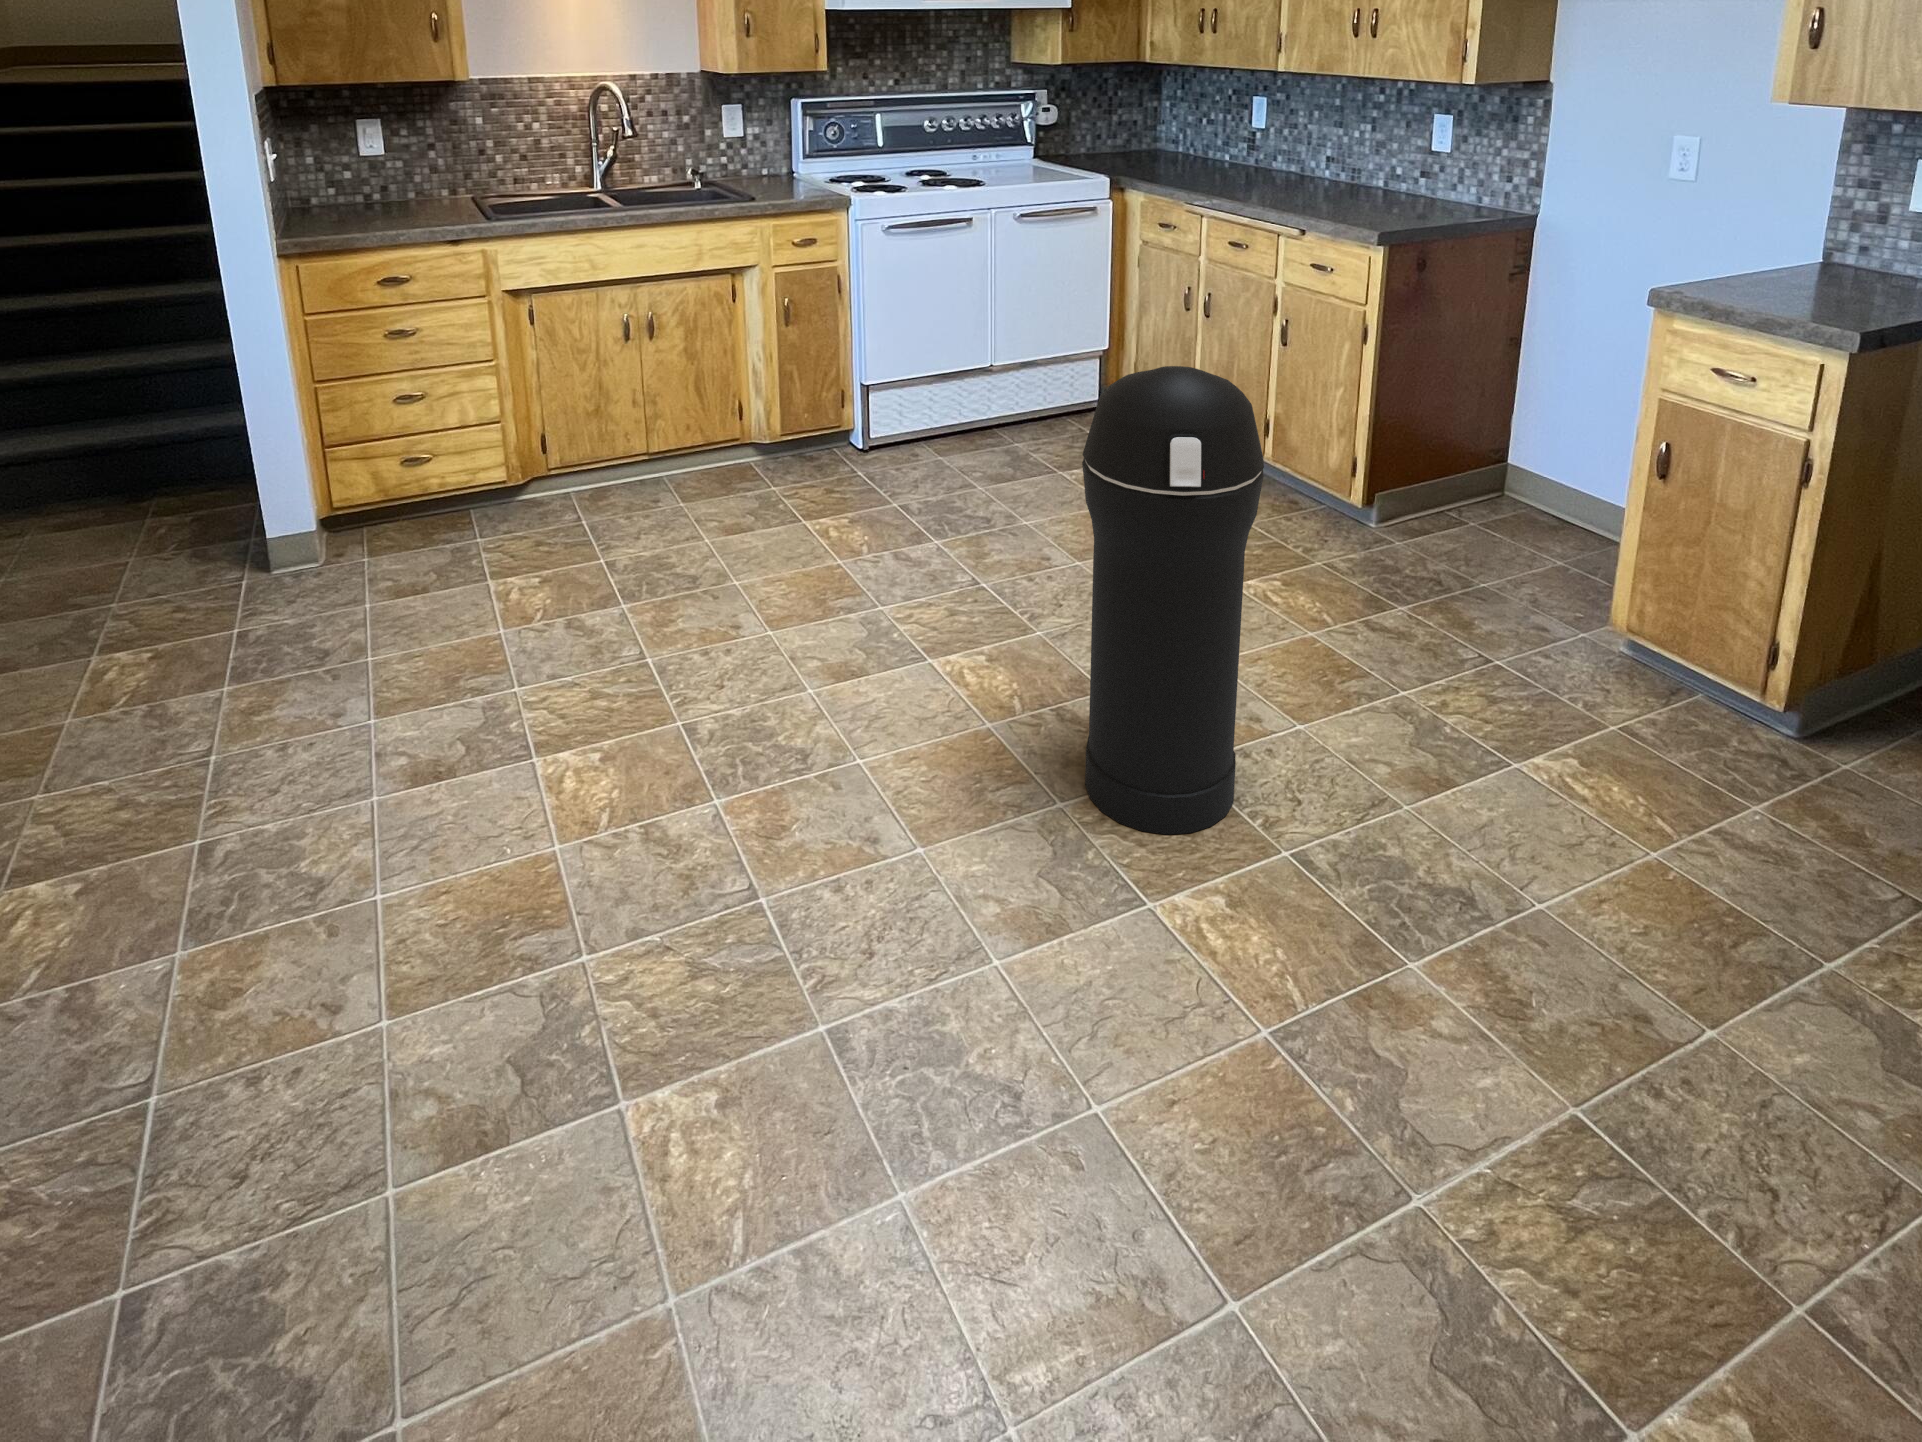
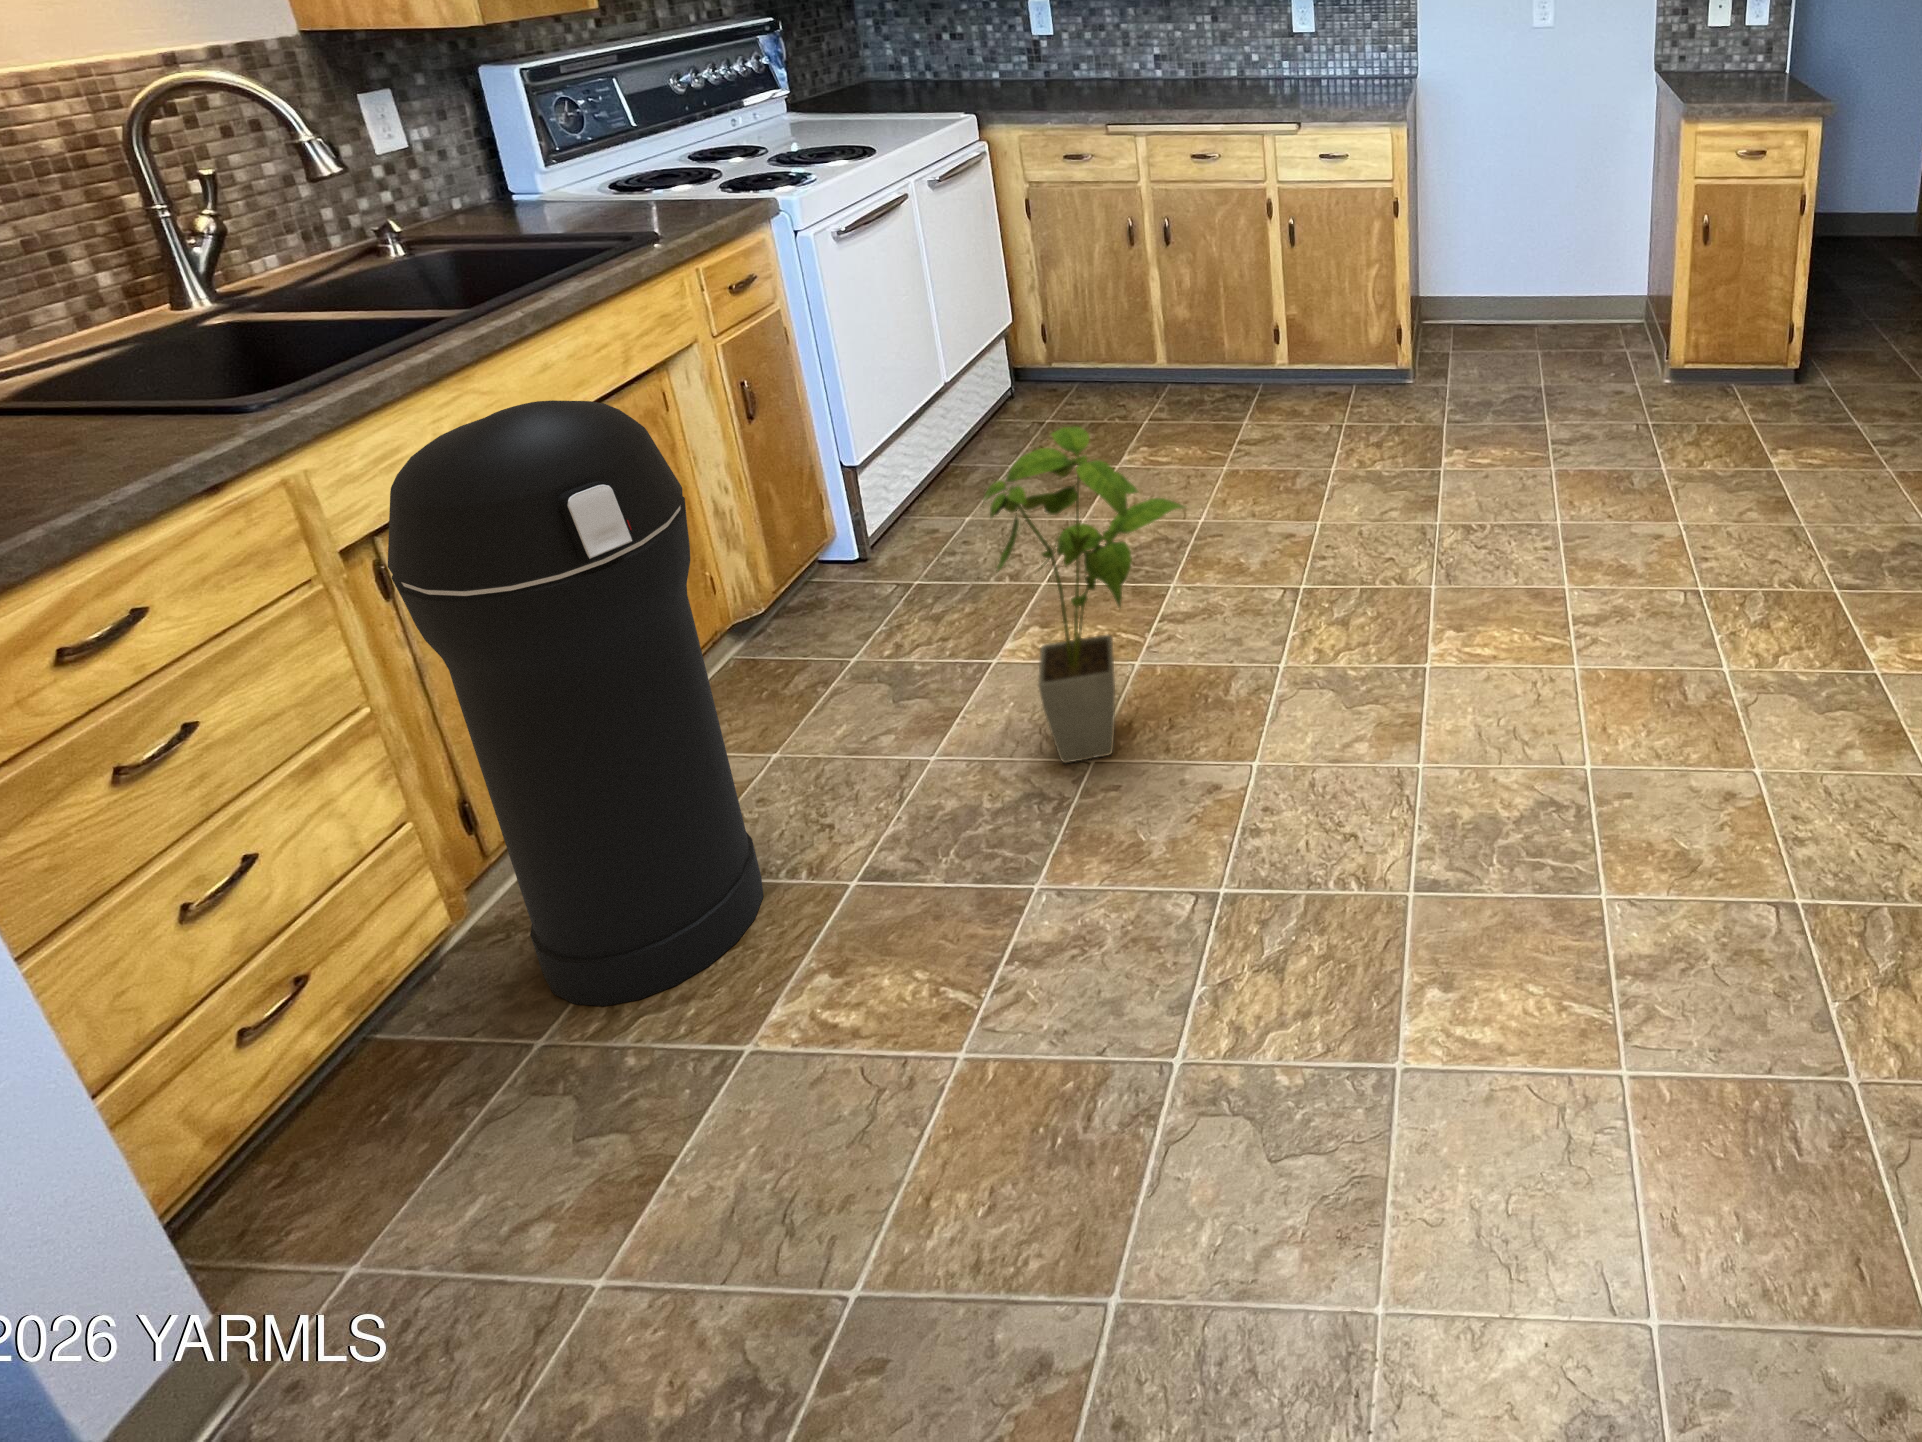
house plant: none [1496,554,1741,913] -> present [984,427,1185,763]

